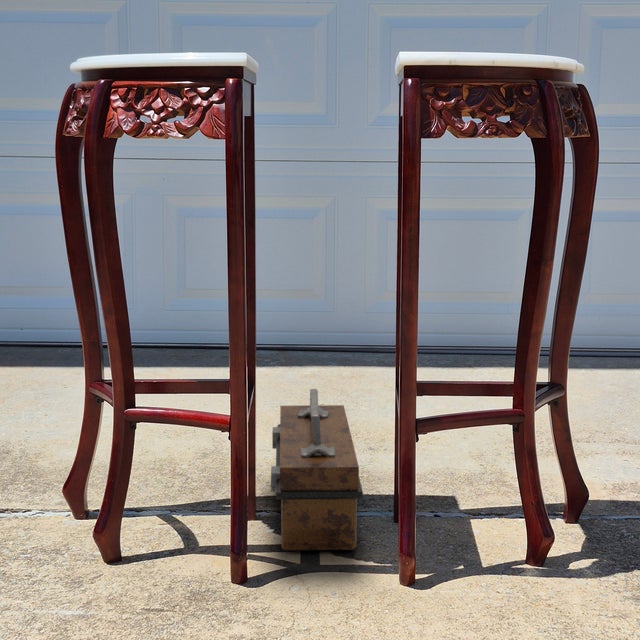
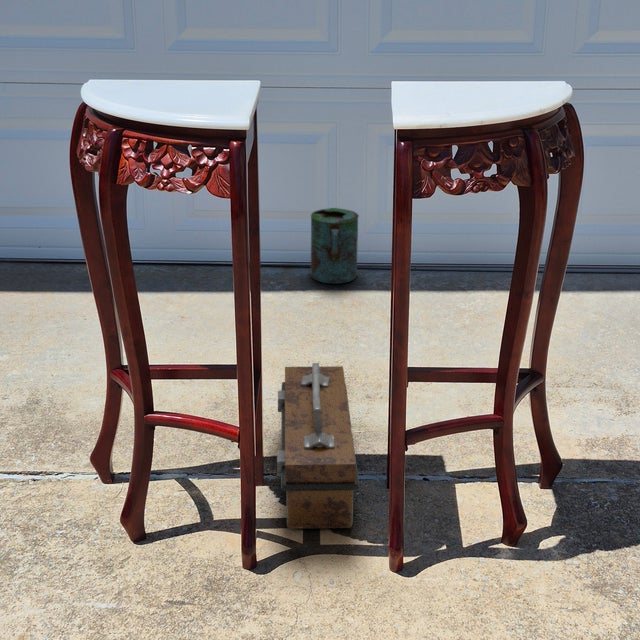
watering can: none [308,284,359,375] -> present [311,208,359,284]

